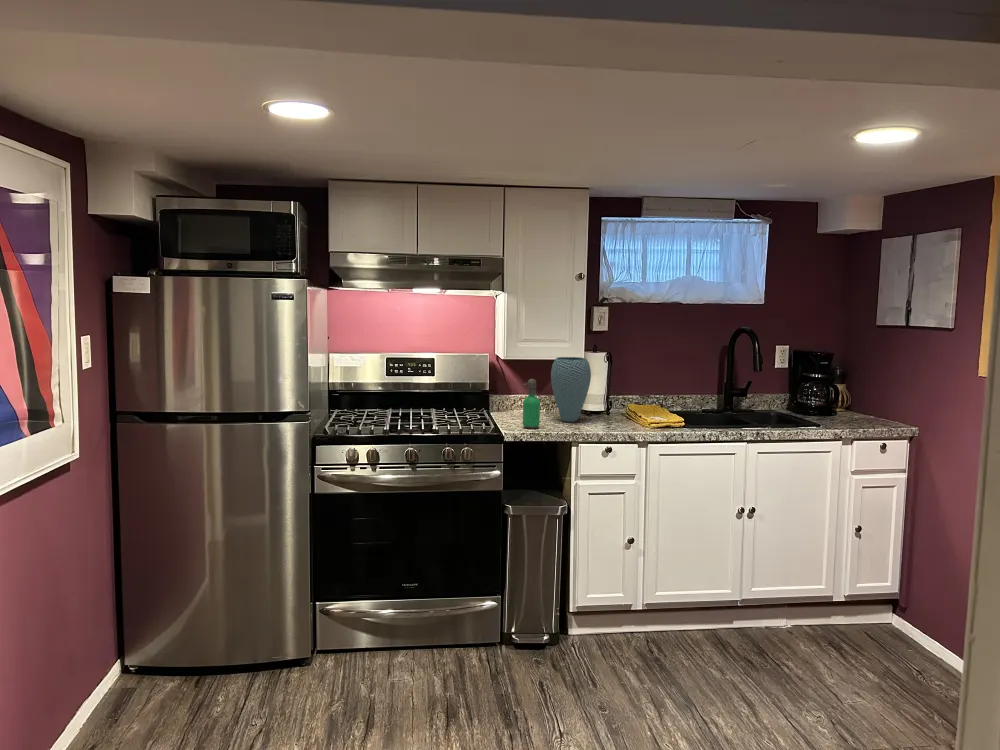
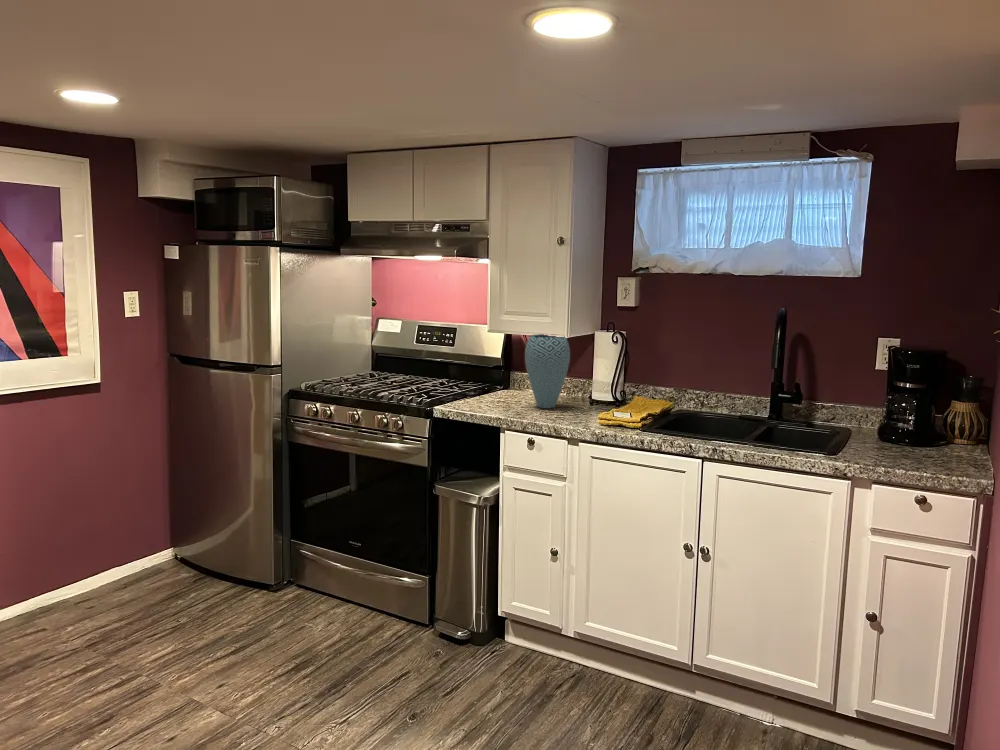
soap dispenser: present [523,379,540,429] -> none [469,355,493,409]

